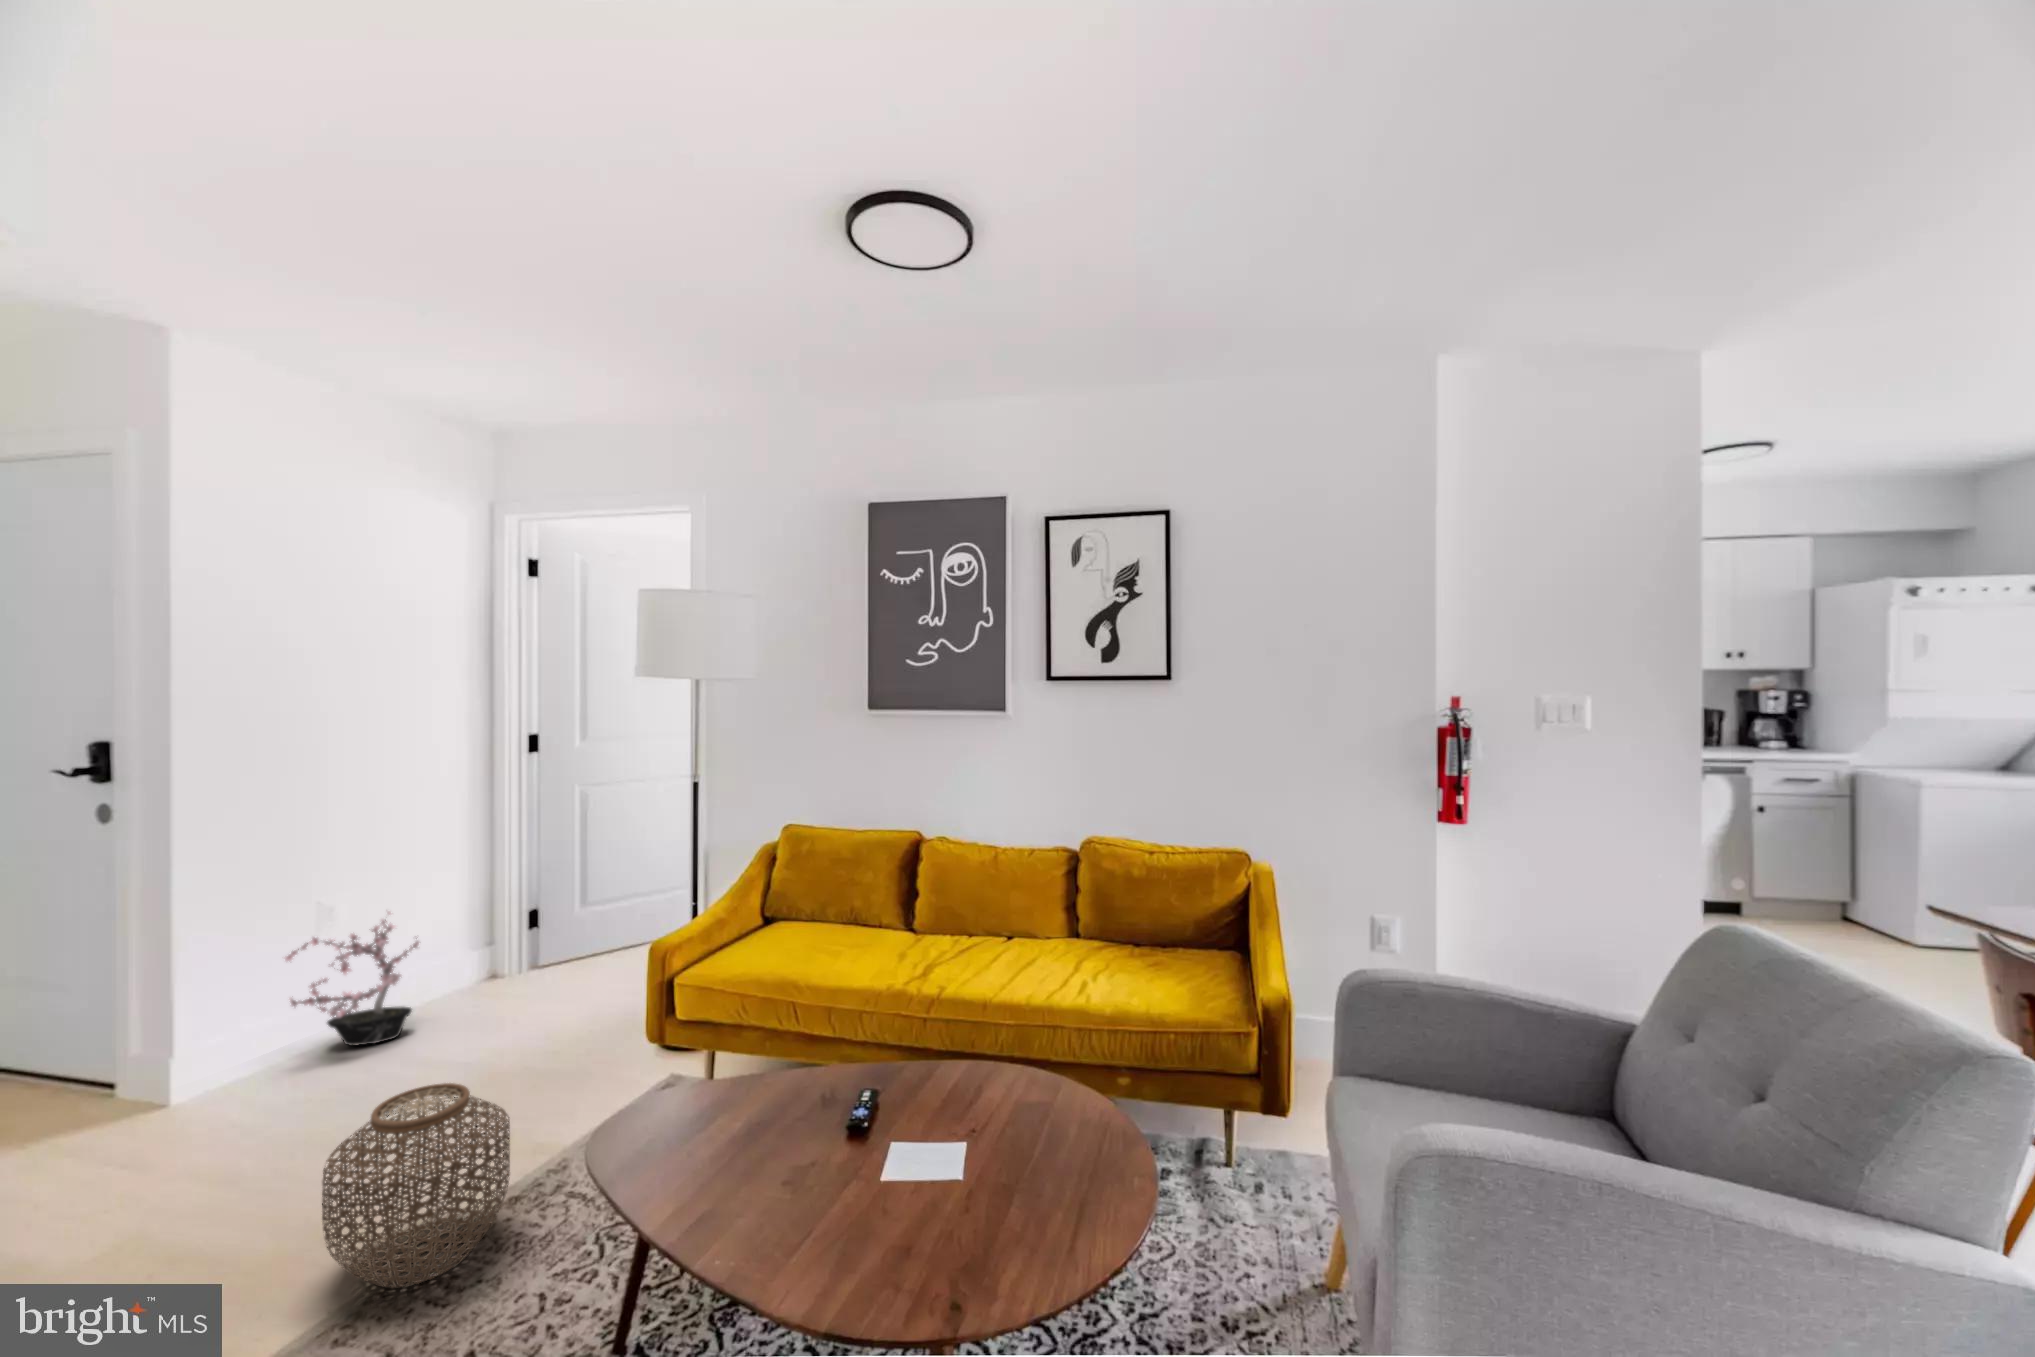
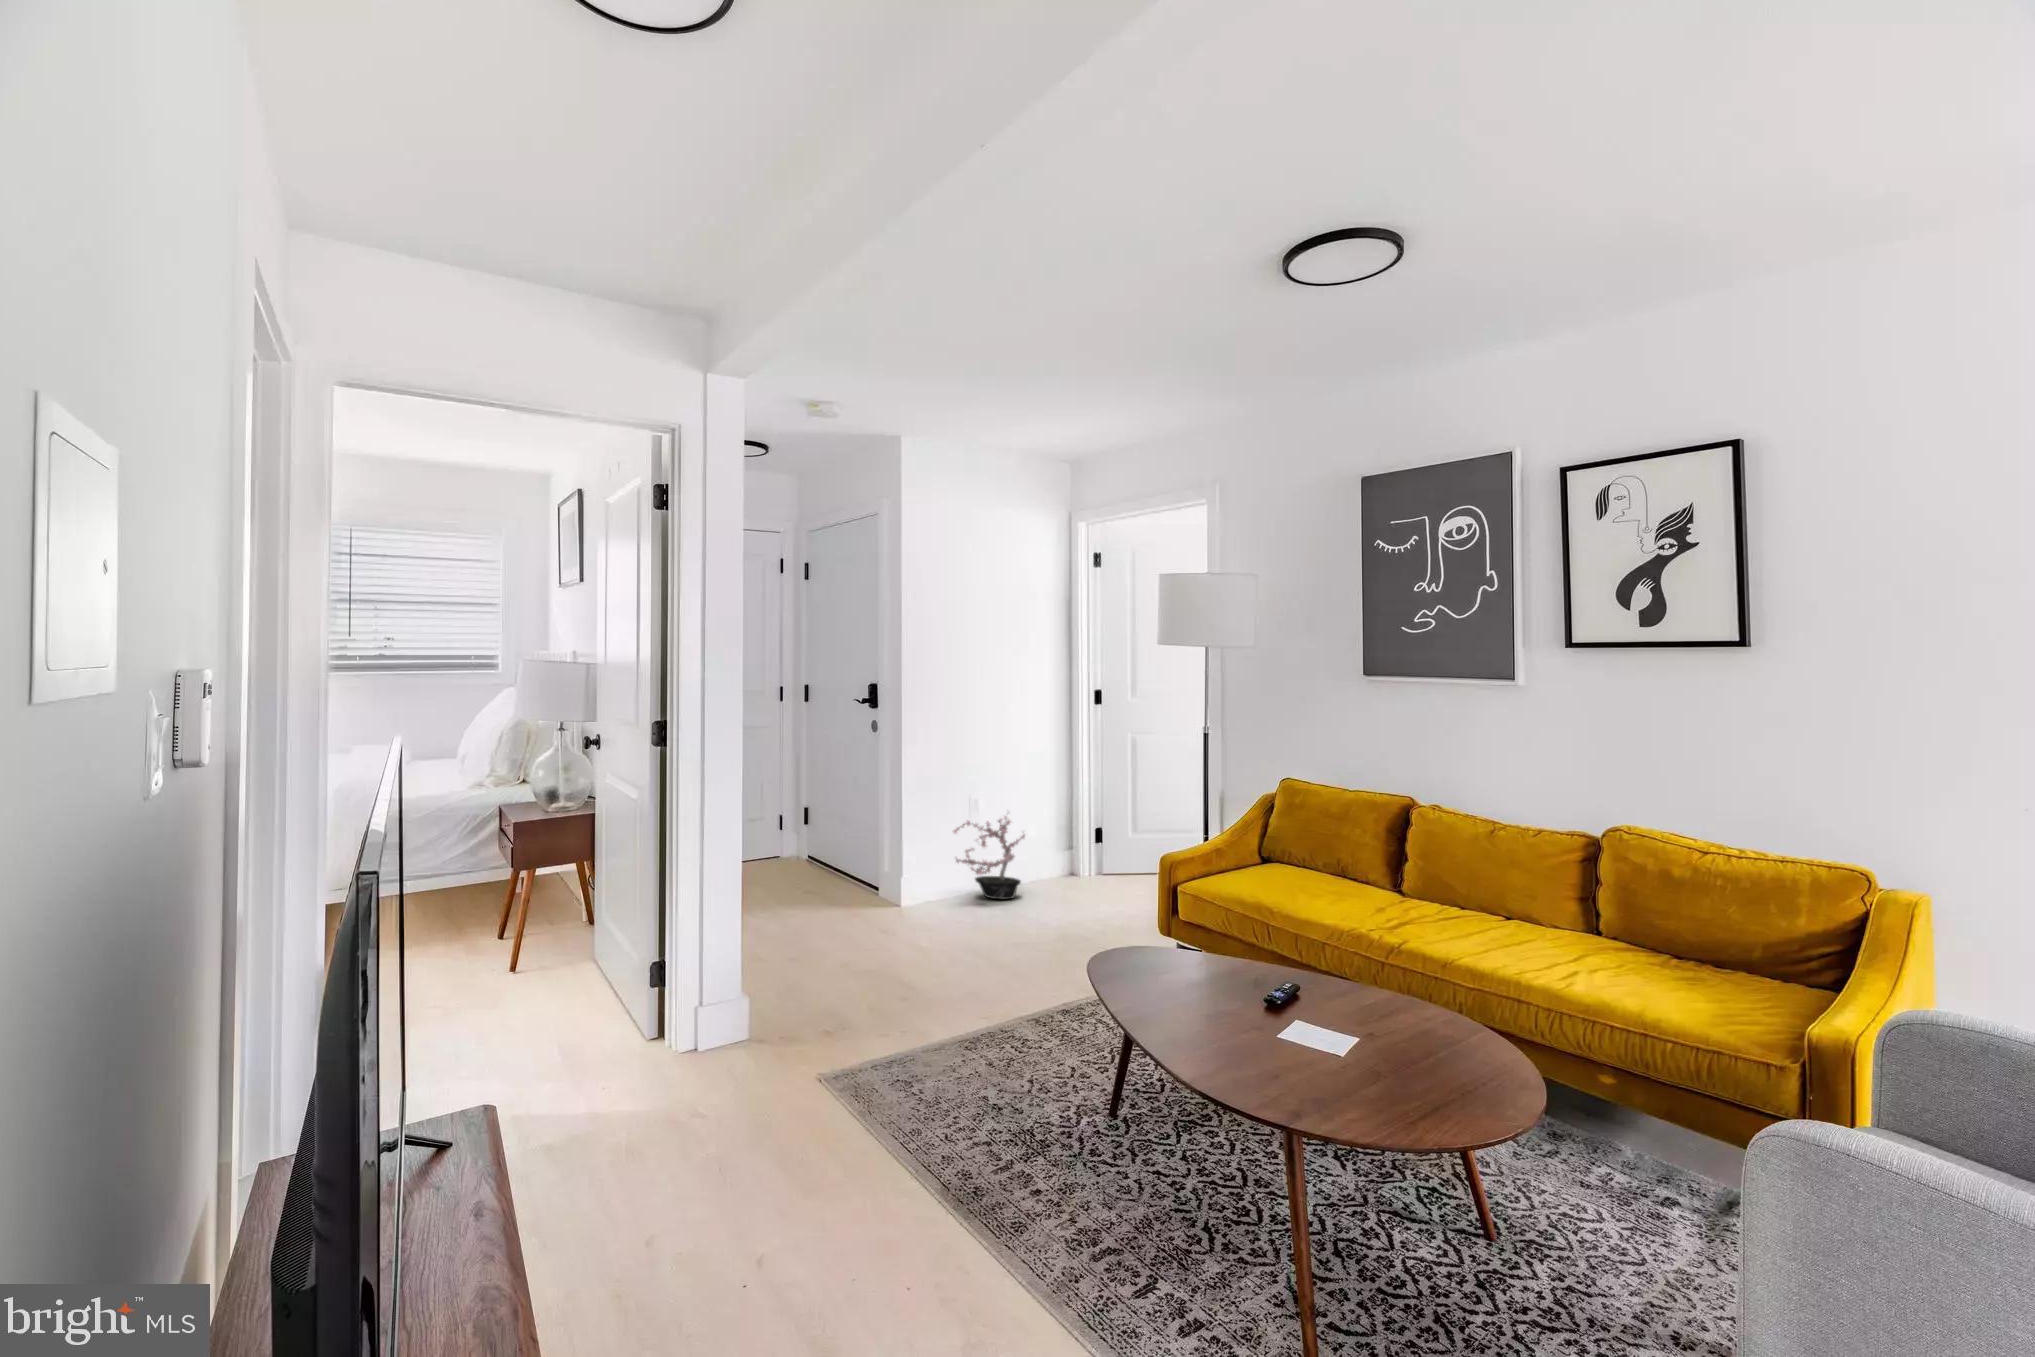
woven basket: present [322,1083,510,1287] -> none [961,917,1060,1038]

